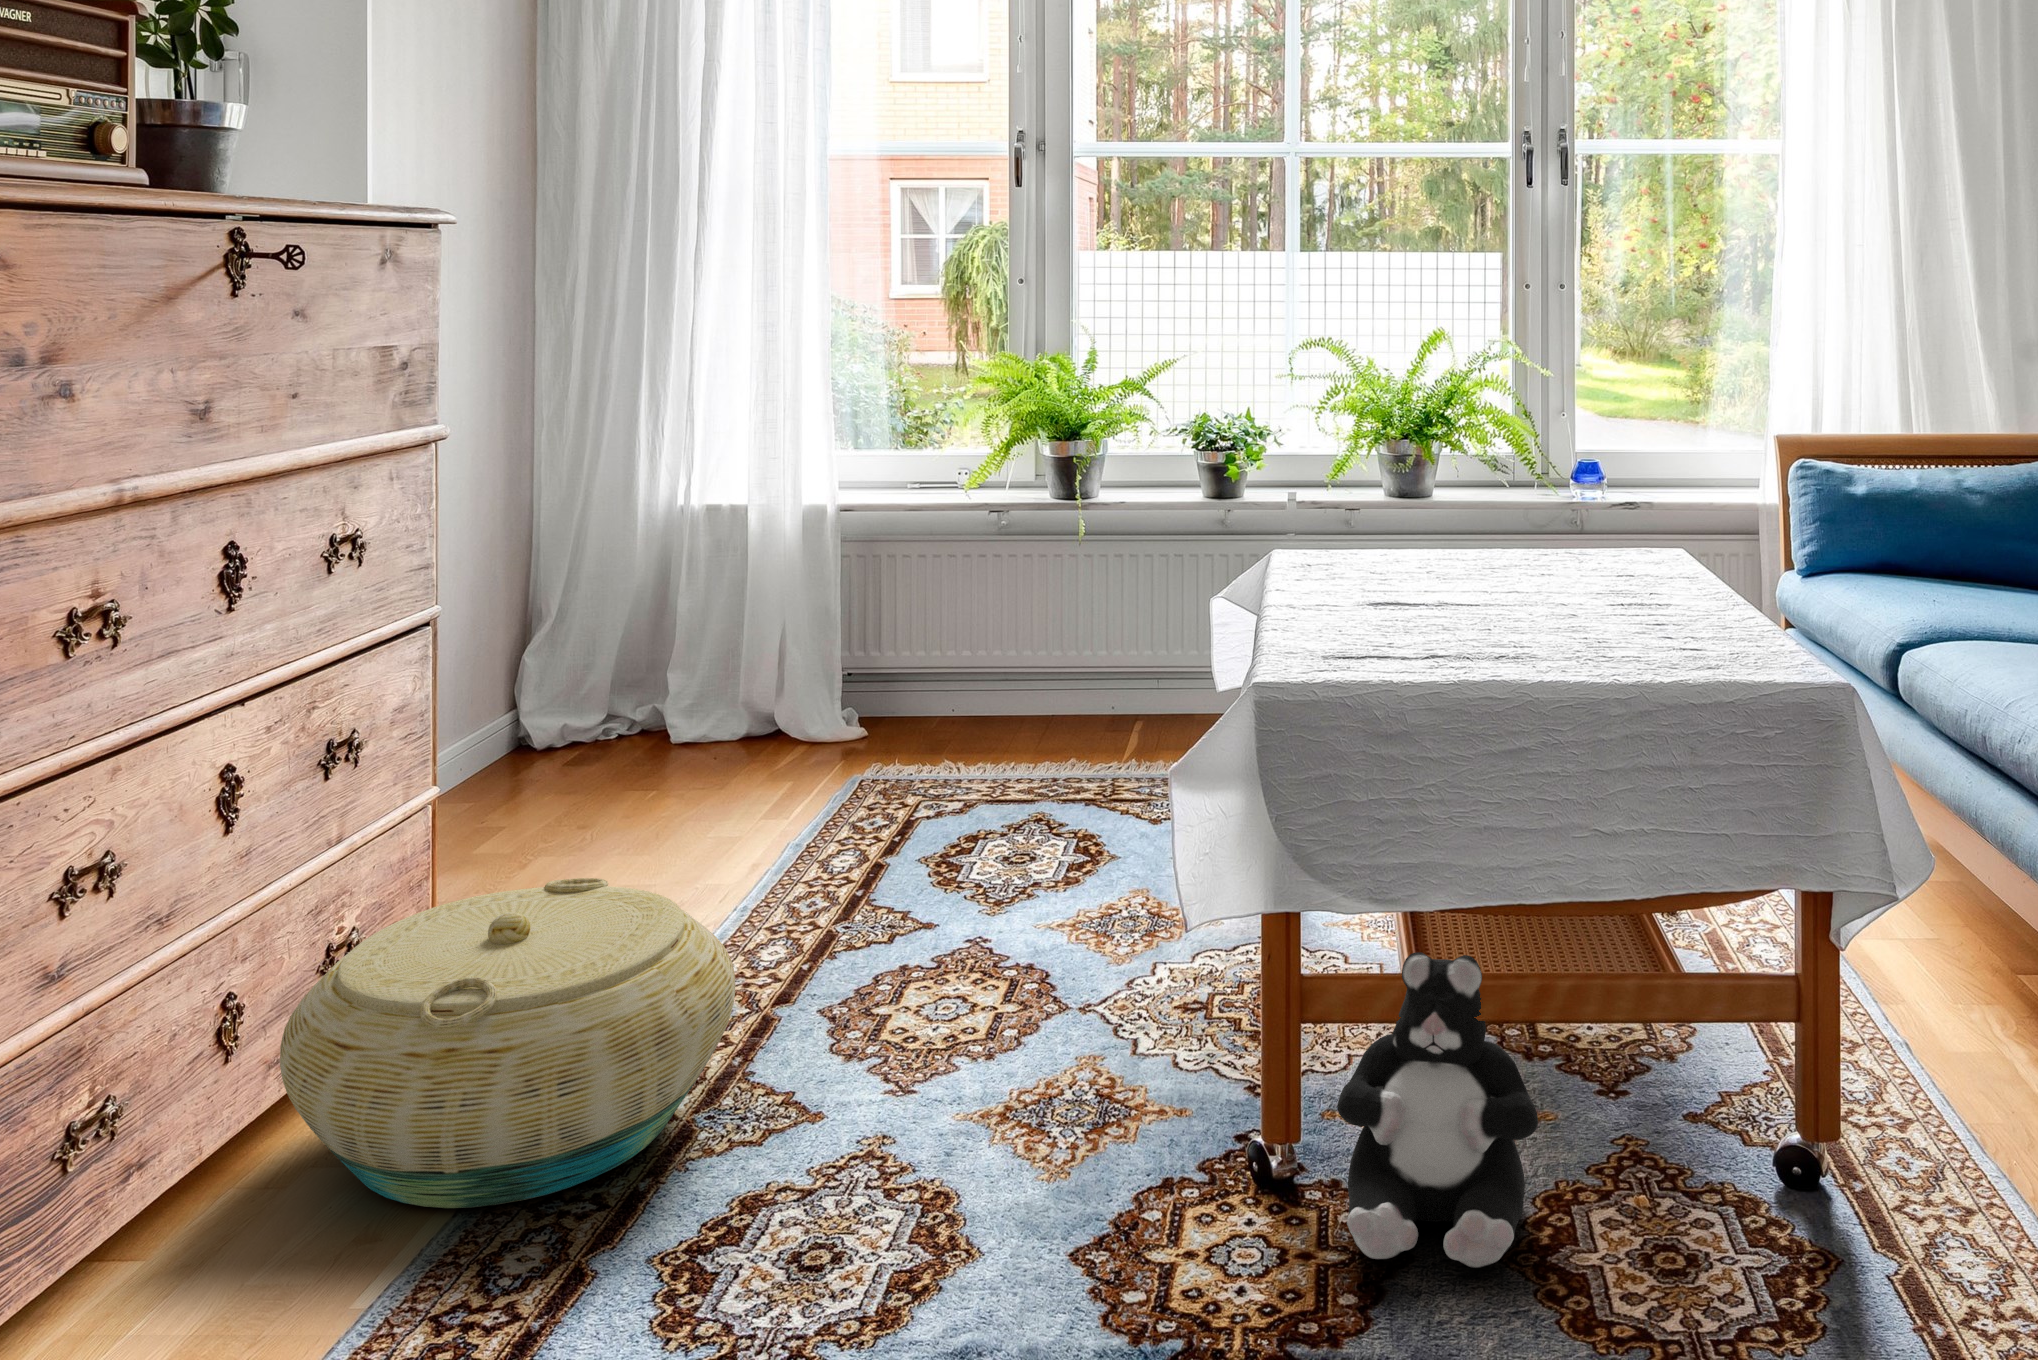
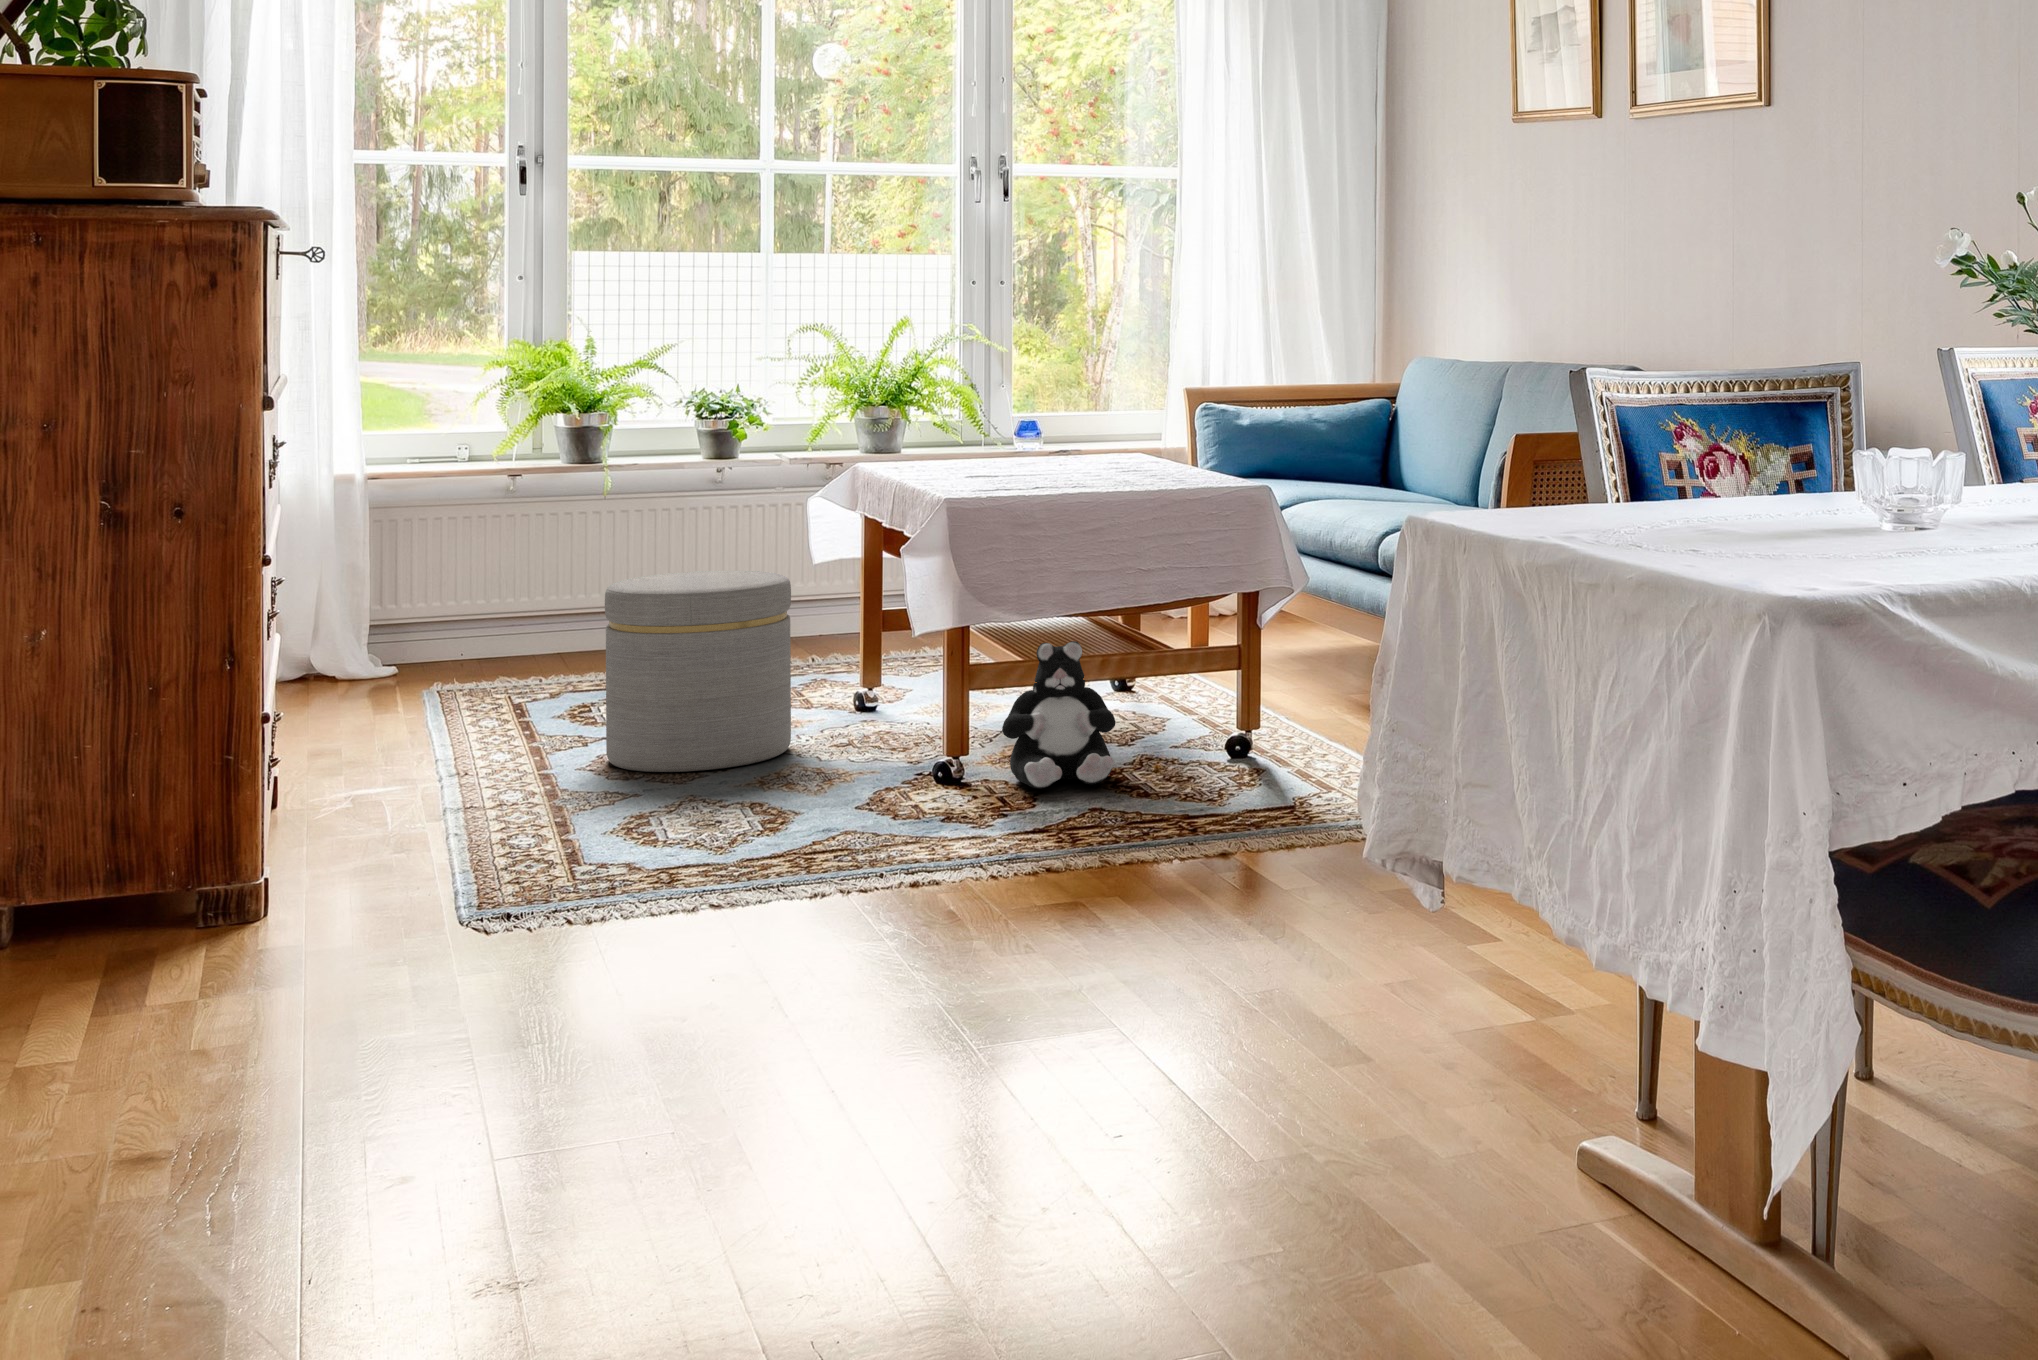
ottoman: none [861,707,1118,1039] -> present [605,571,791,772]
basket: present [280,878,735,1208] -> none [299,676,599,843]

